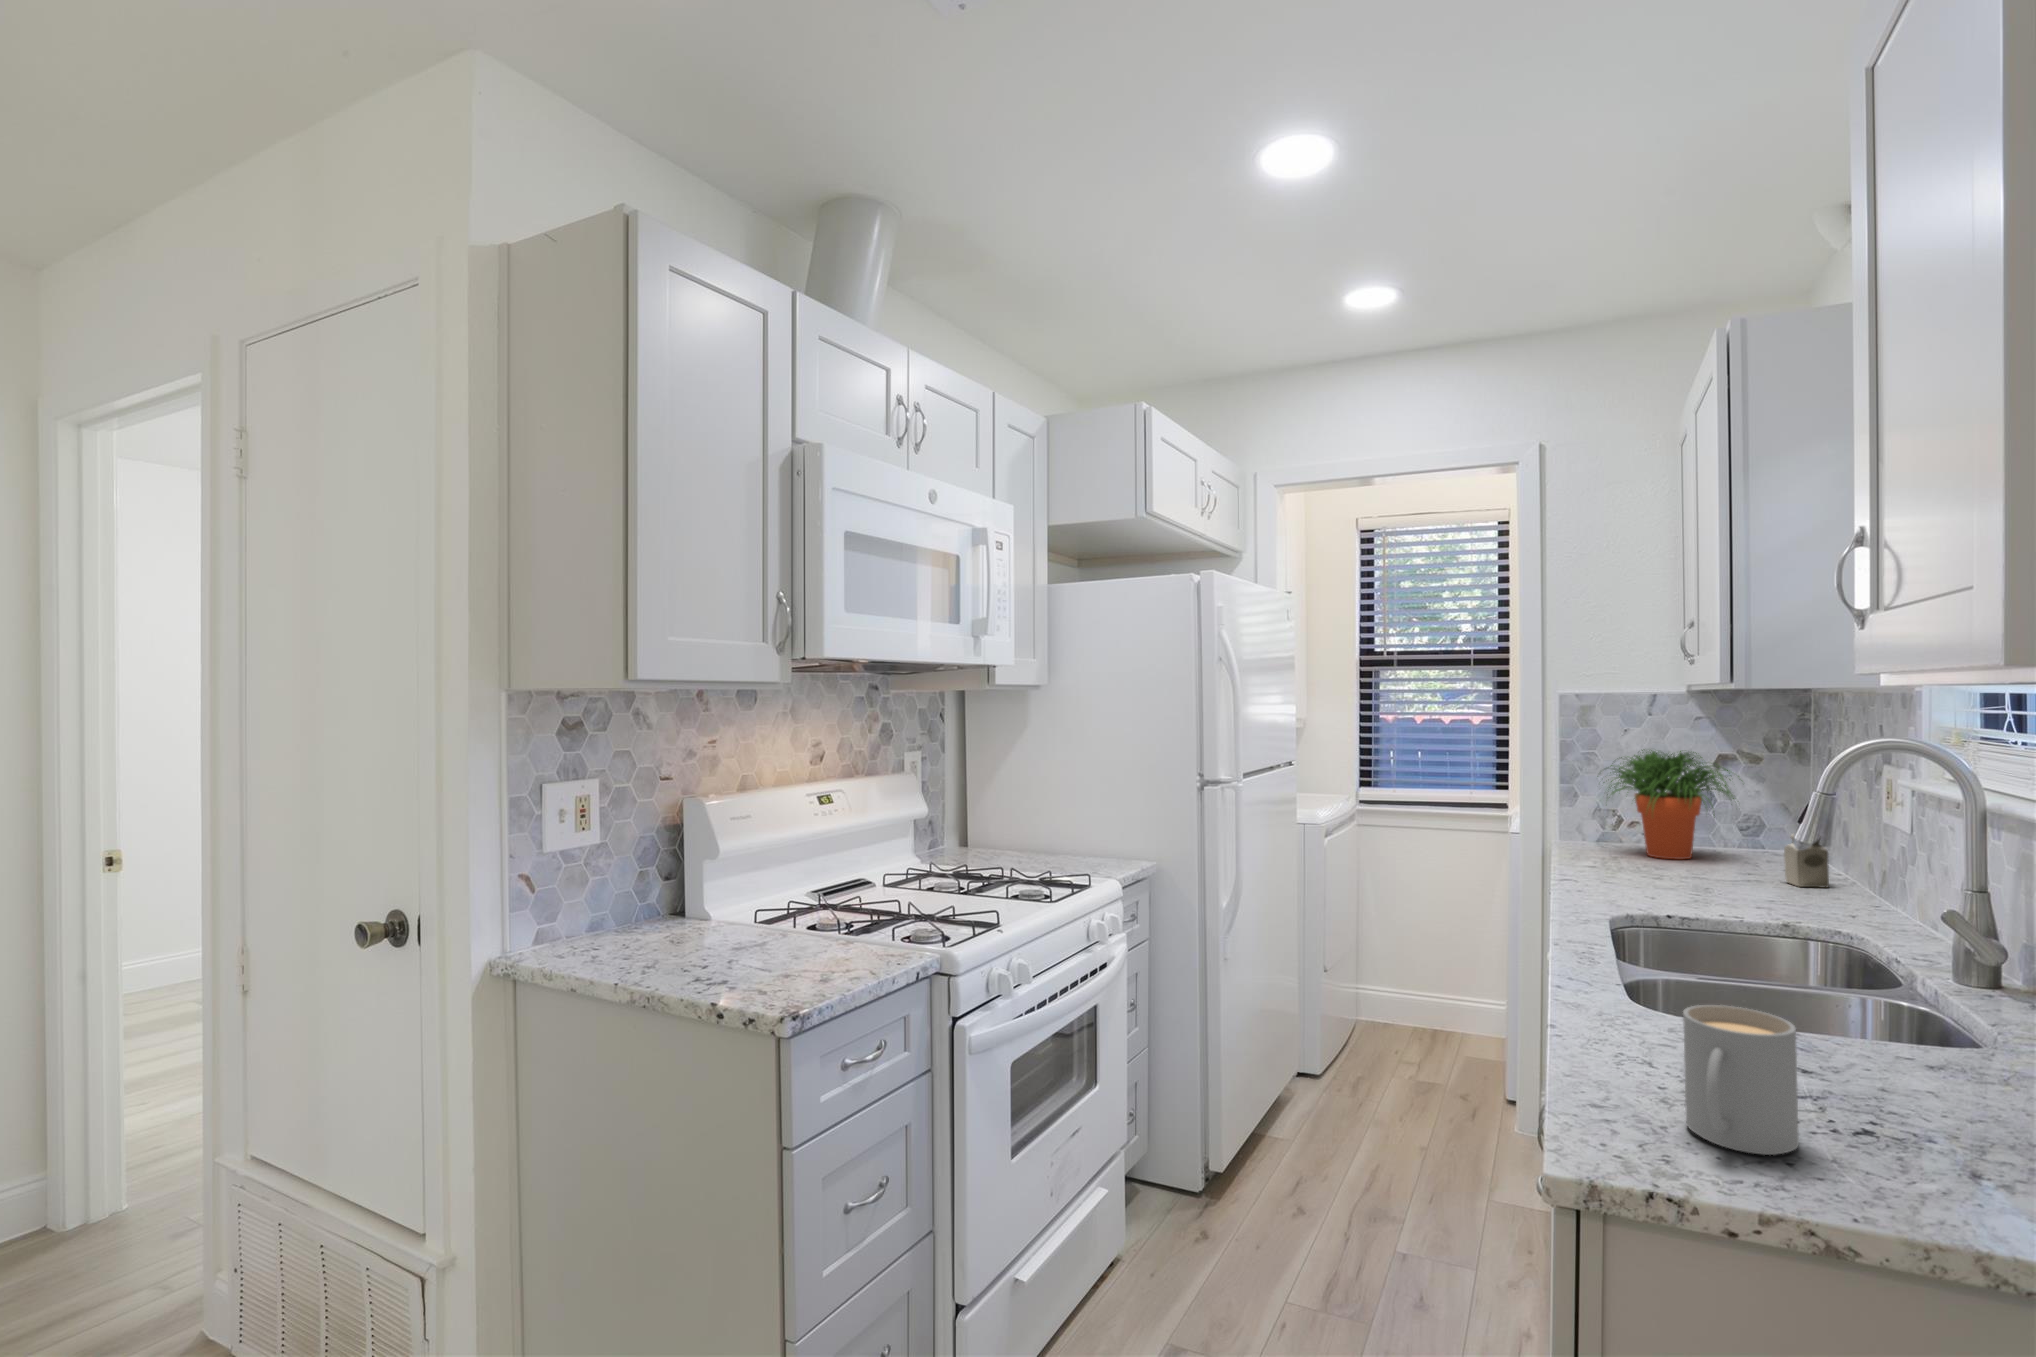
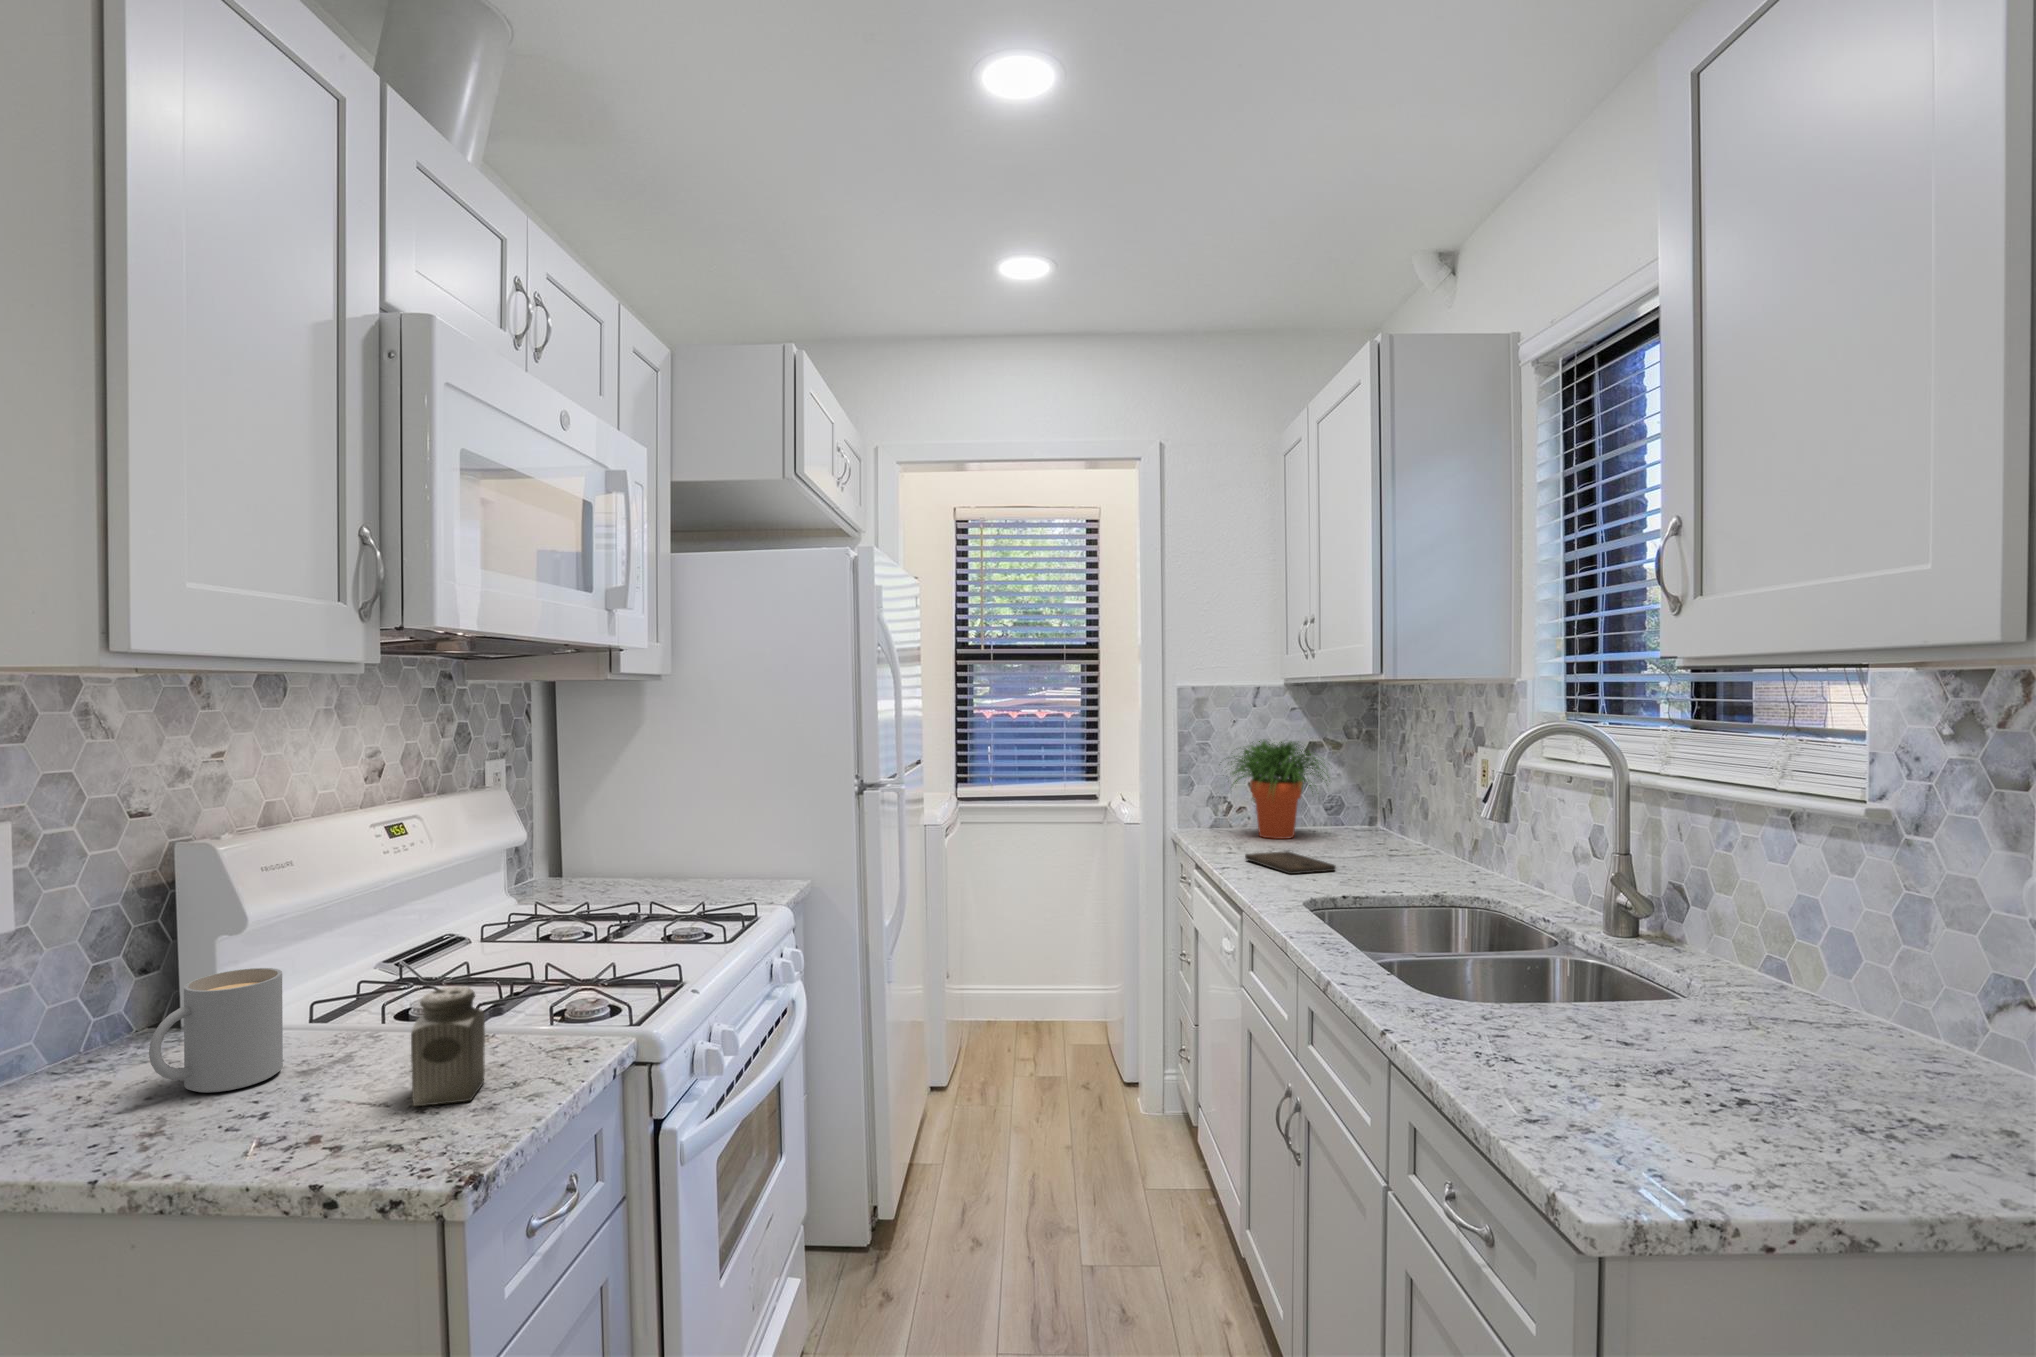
salt shaker: present [1784,833,1829,888] -> present [411,987,485,1106]
cutting board: none [1594,870,1693,894] -> present [1245,851,1336,874]
mug: present [1683,1005,1799,1155] -> present [149,968,283,1093]

